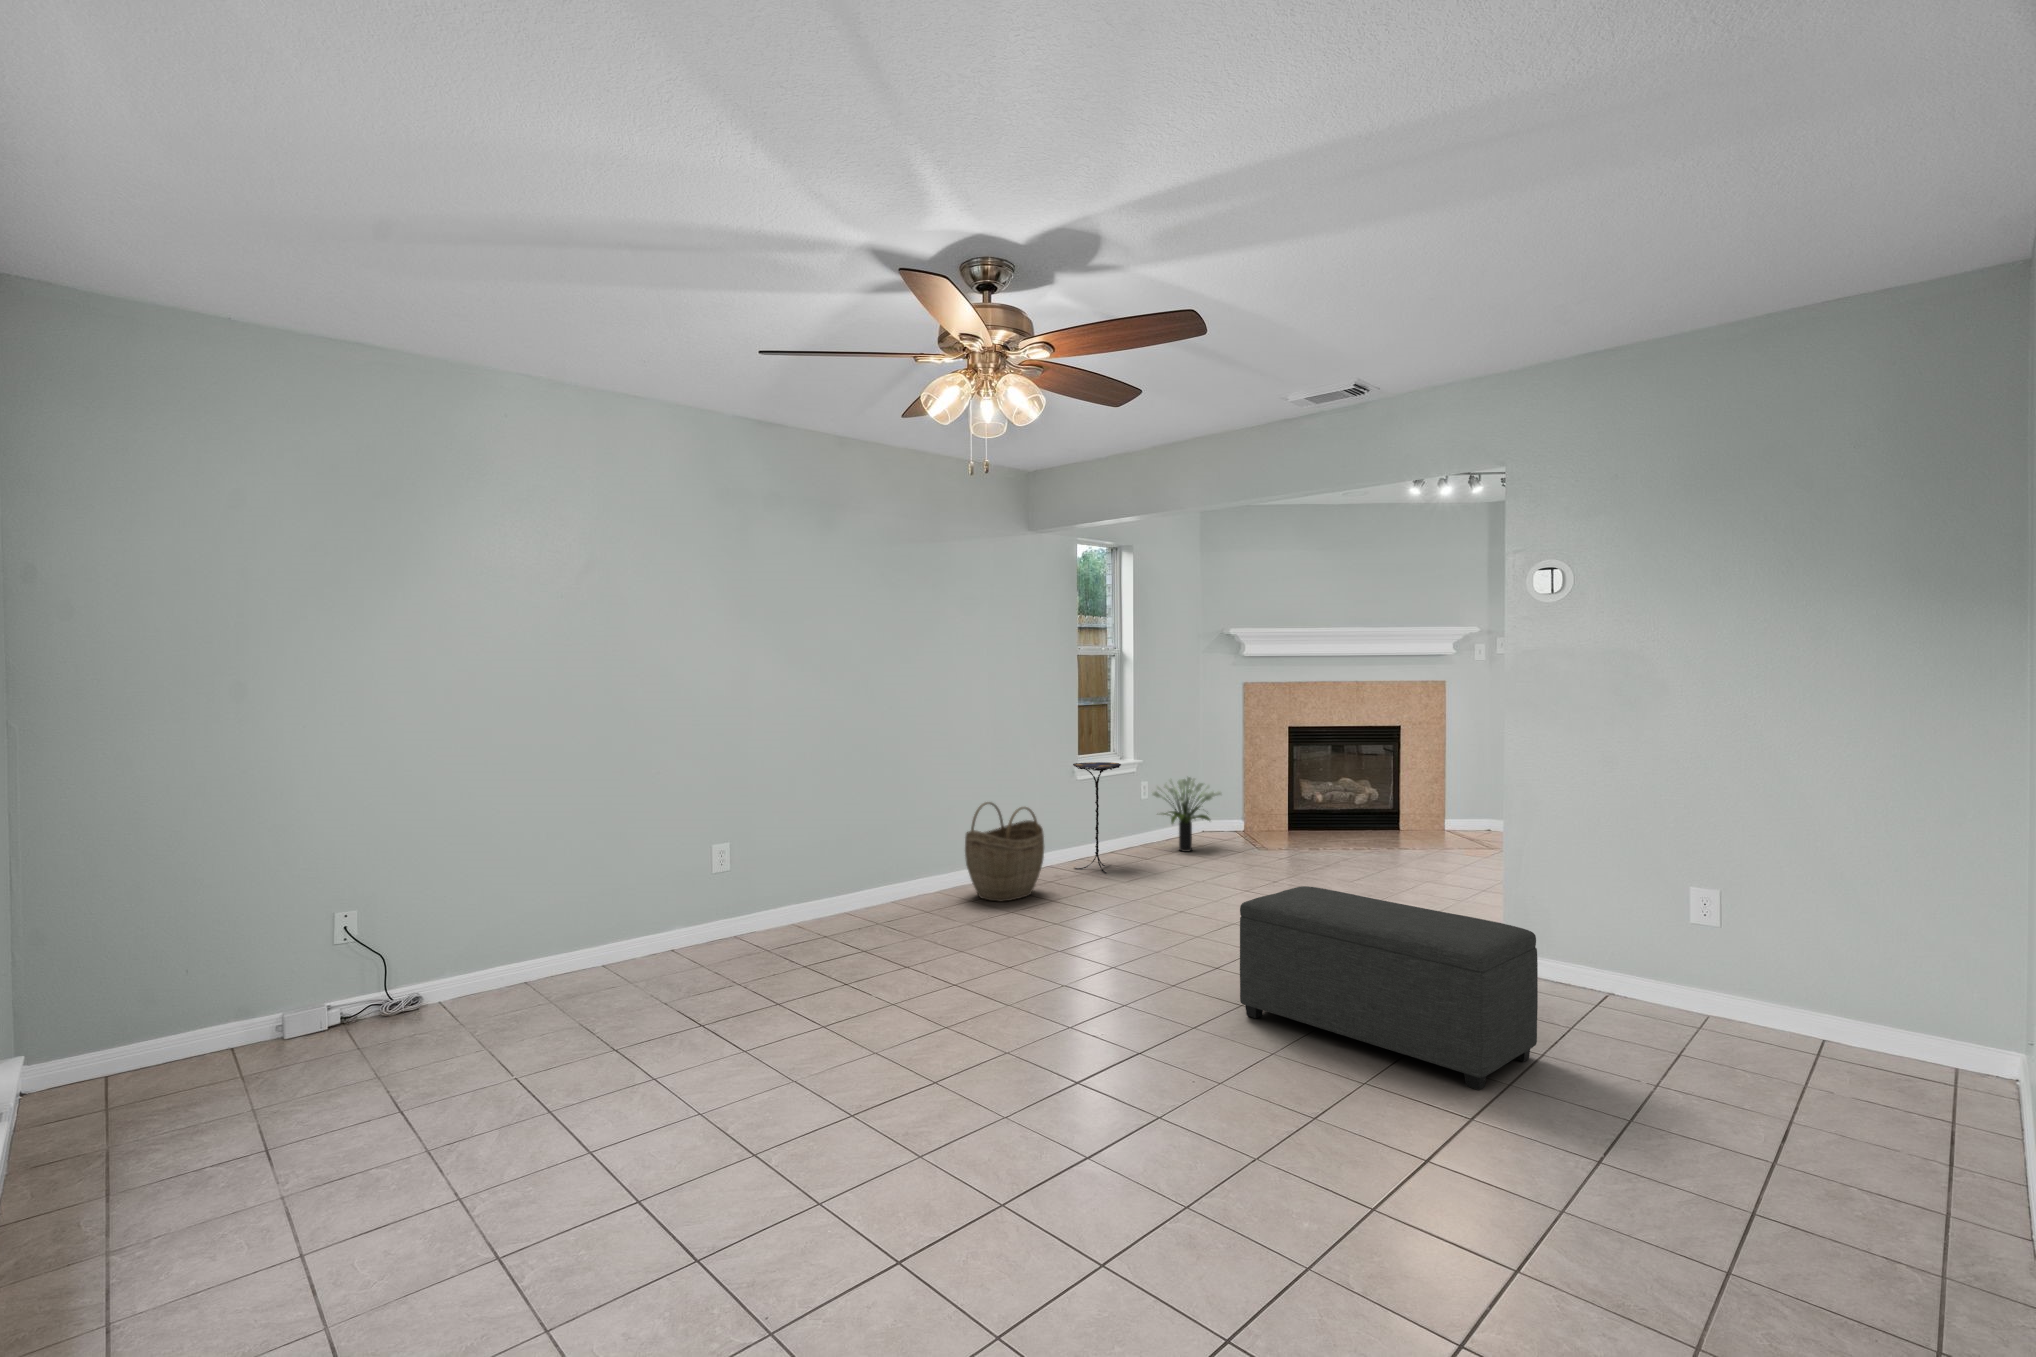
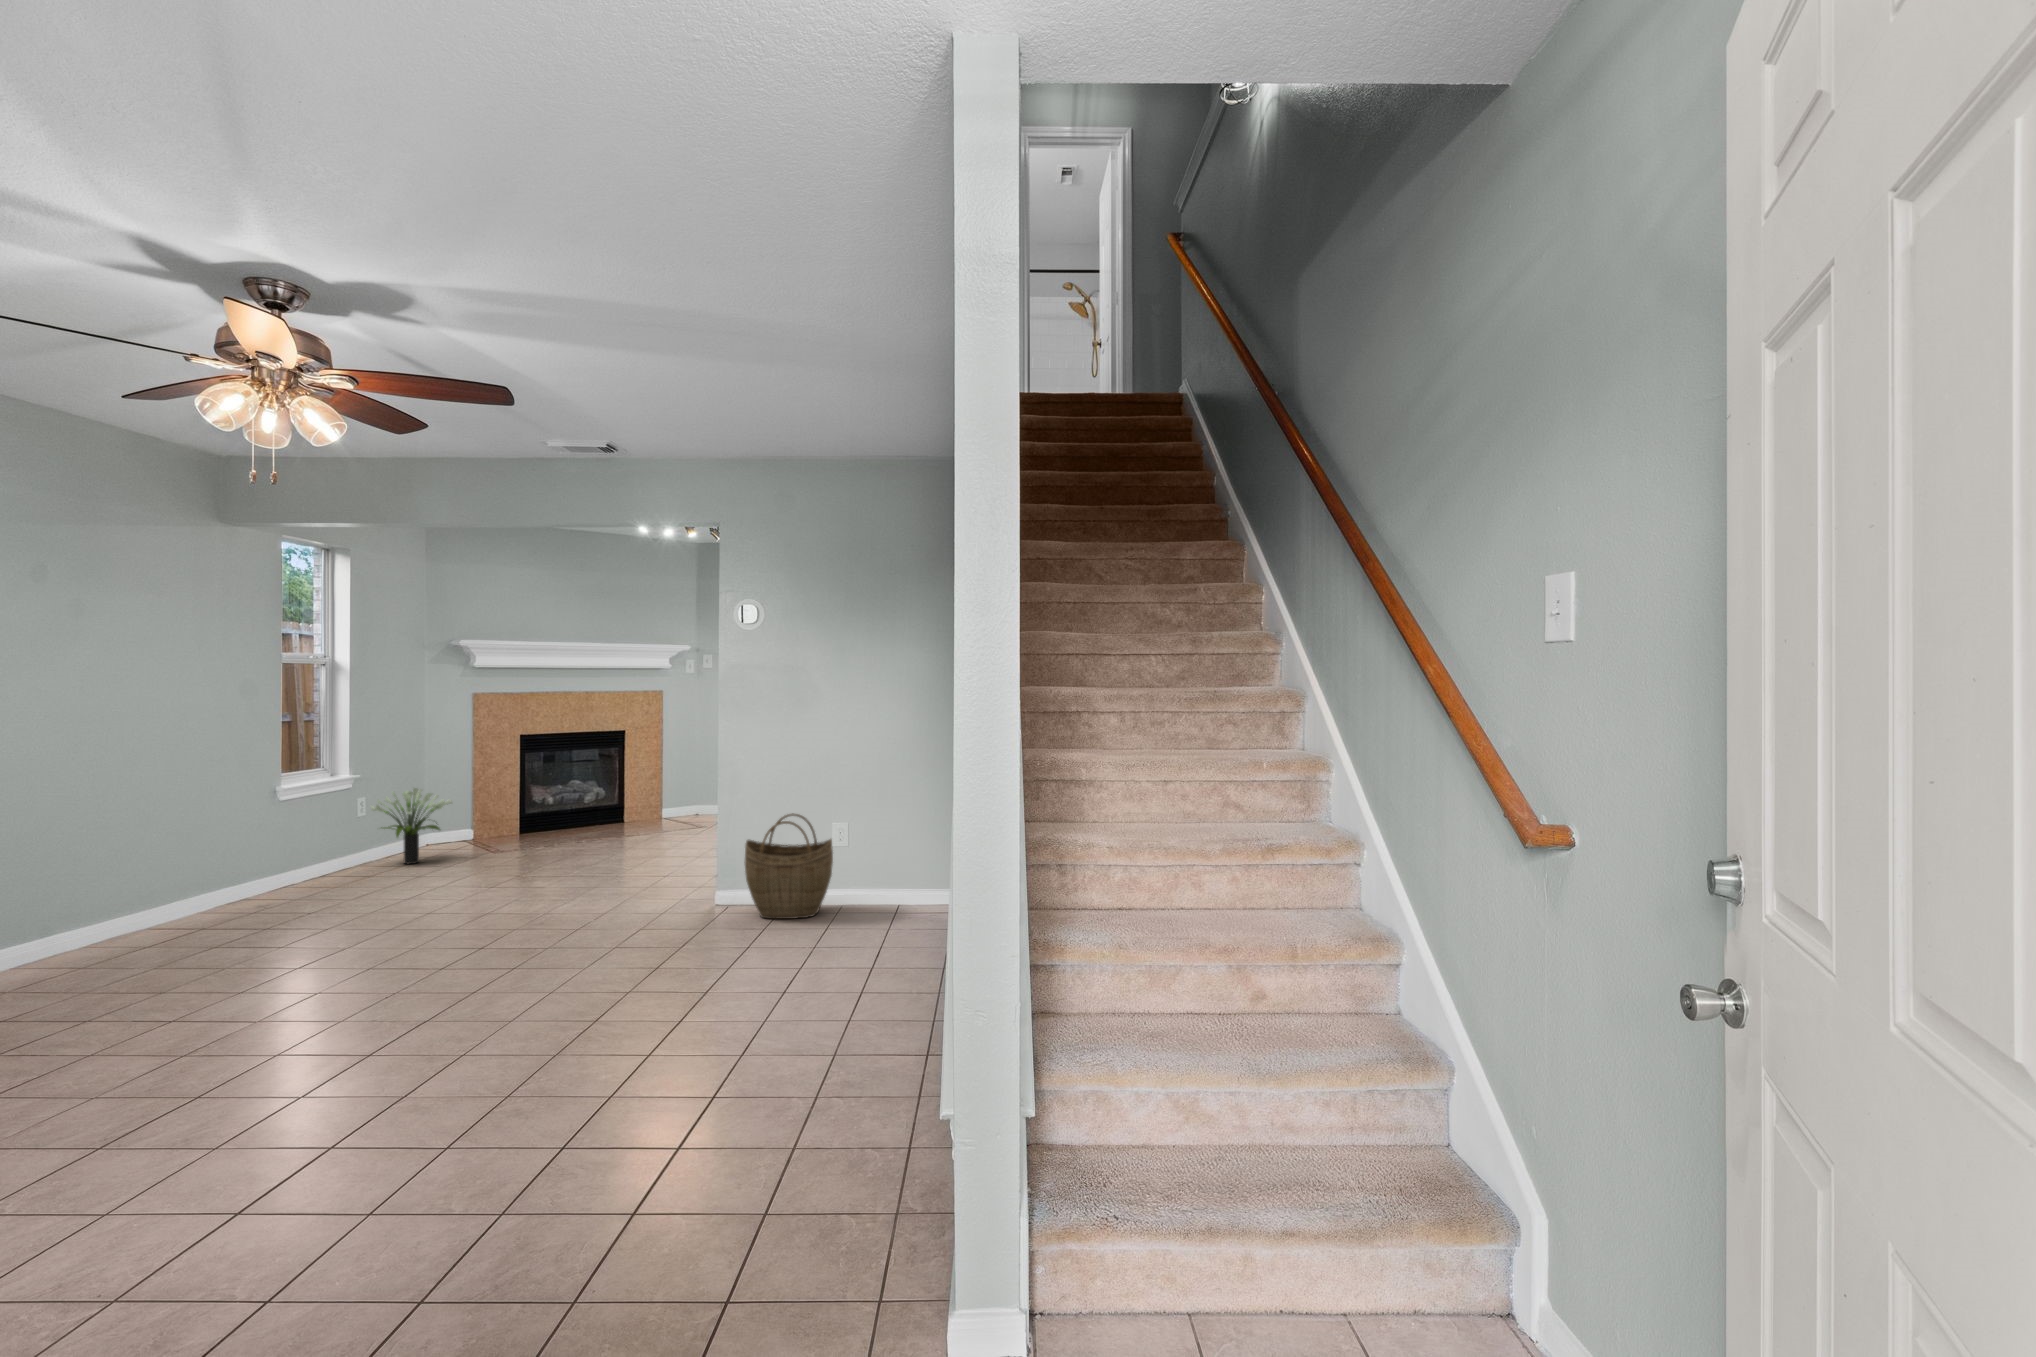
side table: present [1073,762,1121,873] -> none [277,776,341,894]
woven basket: present [965,802,1044,902] -> present [744,813,833,919]
ottoman: present [1240,886,1538,1090] -> none [508,856,747,979]

